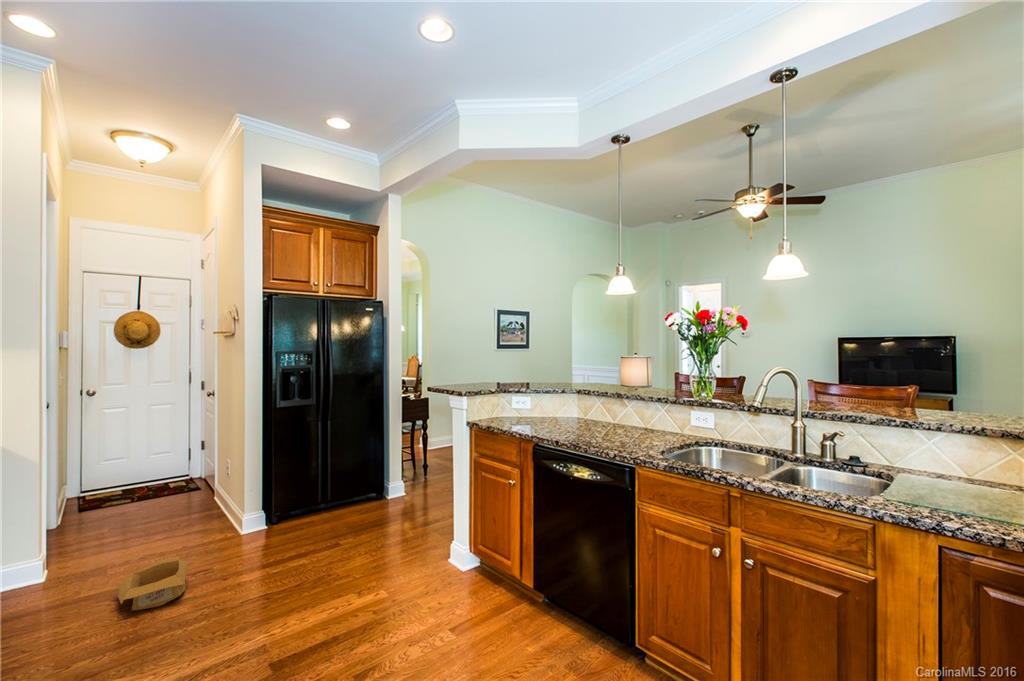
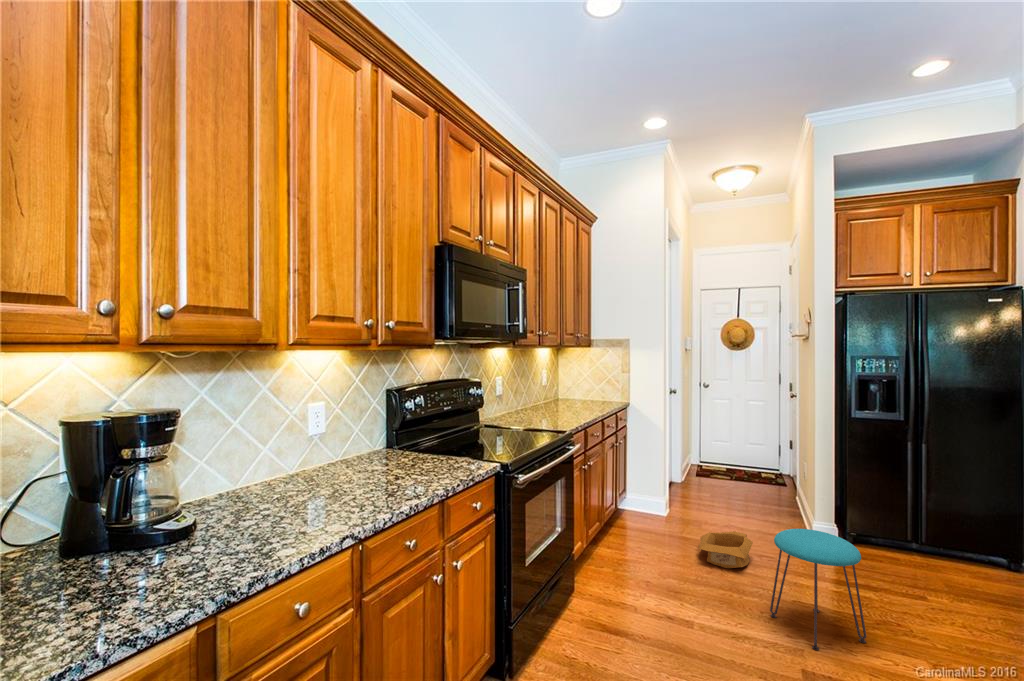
stool: none [225,521,312,637] -> present [770,529,866,650]

